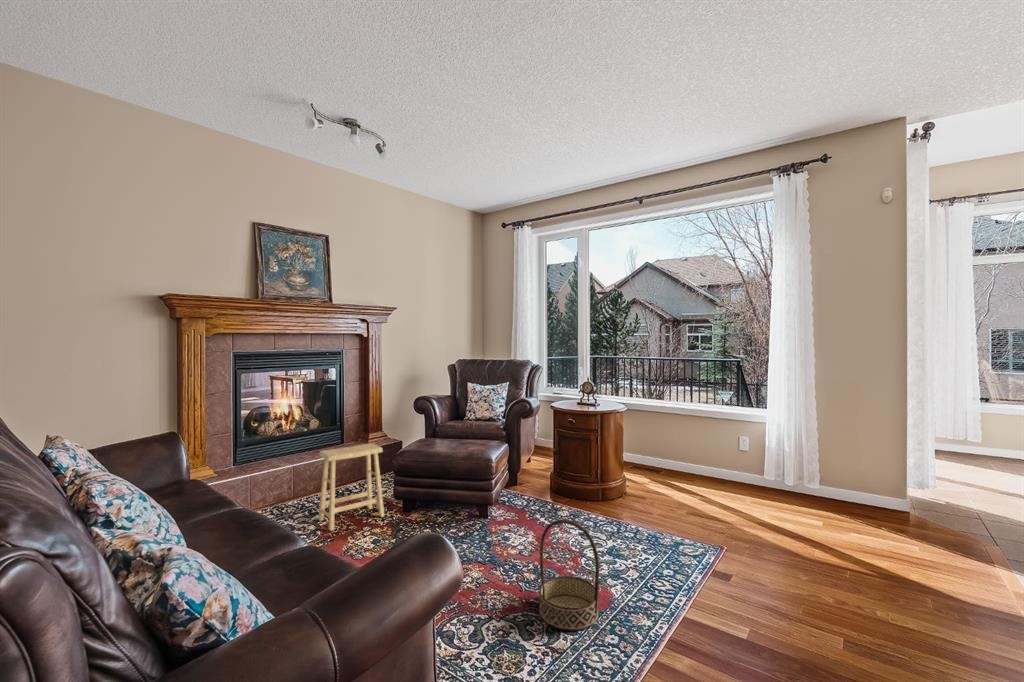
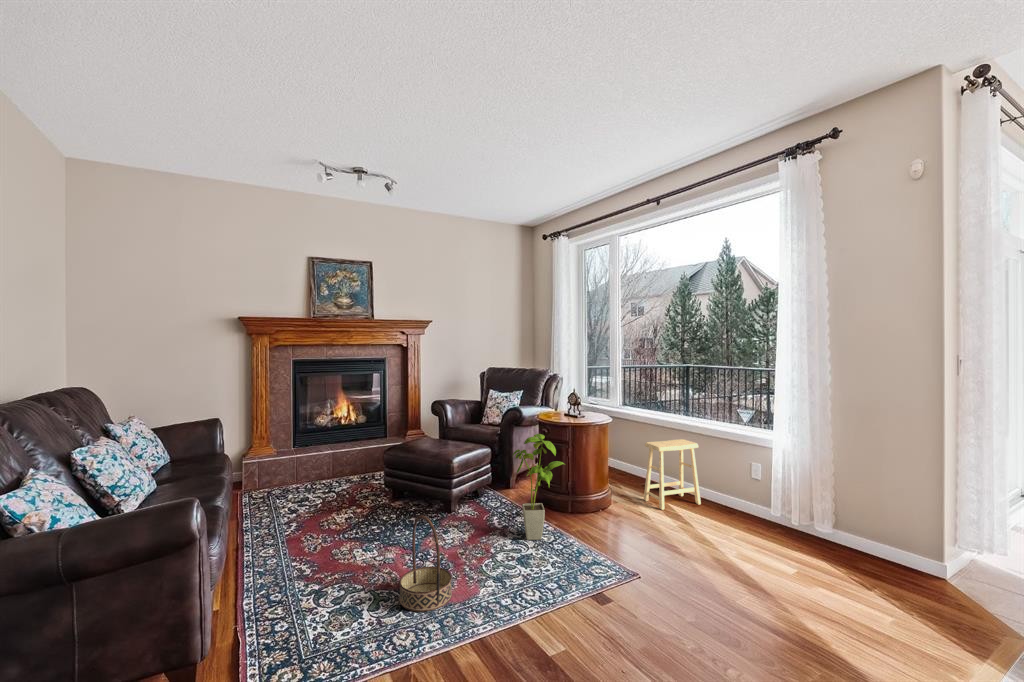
house plant: none [573,422,631,533] -> present [513,434,564,540]
footstool: present [319,443,384,531] -> present [644,439,701,510]

